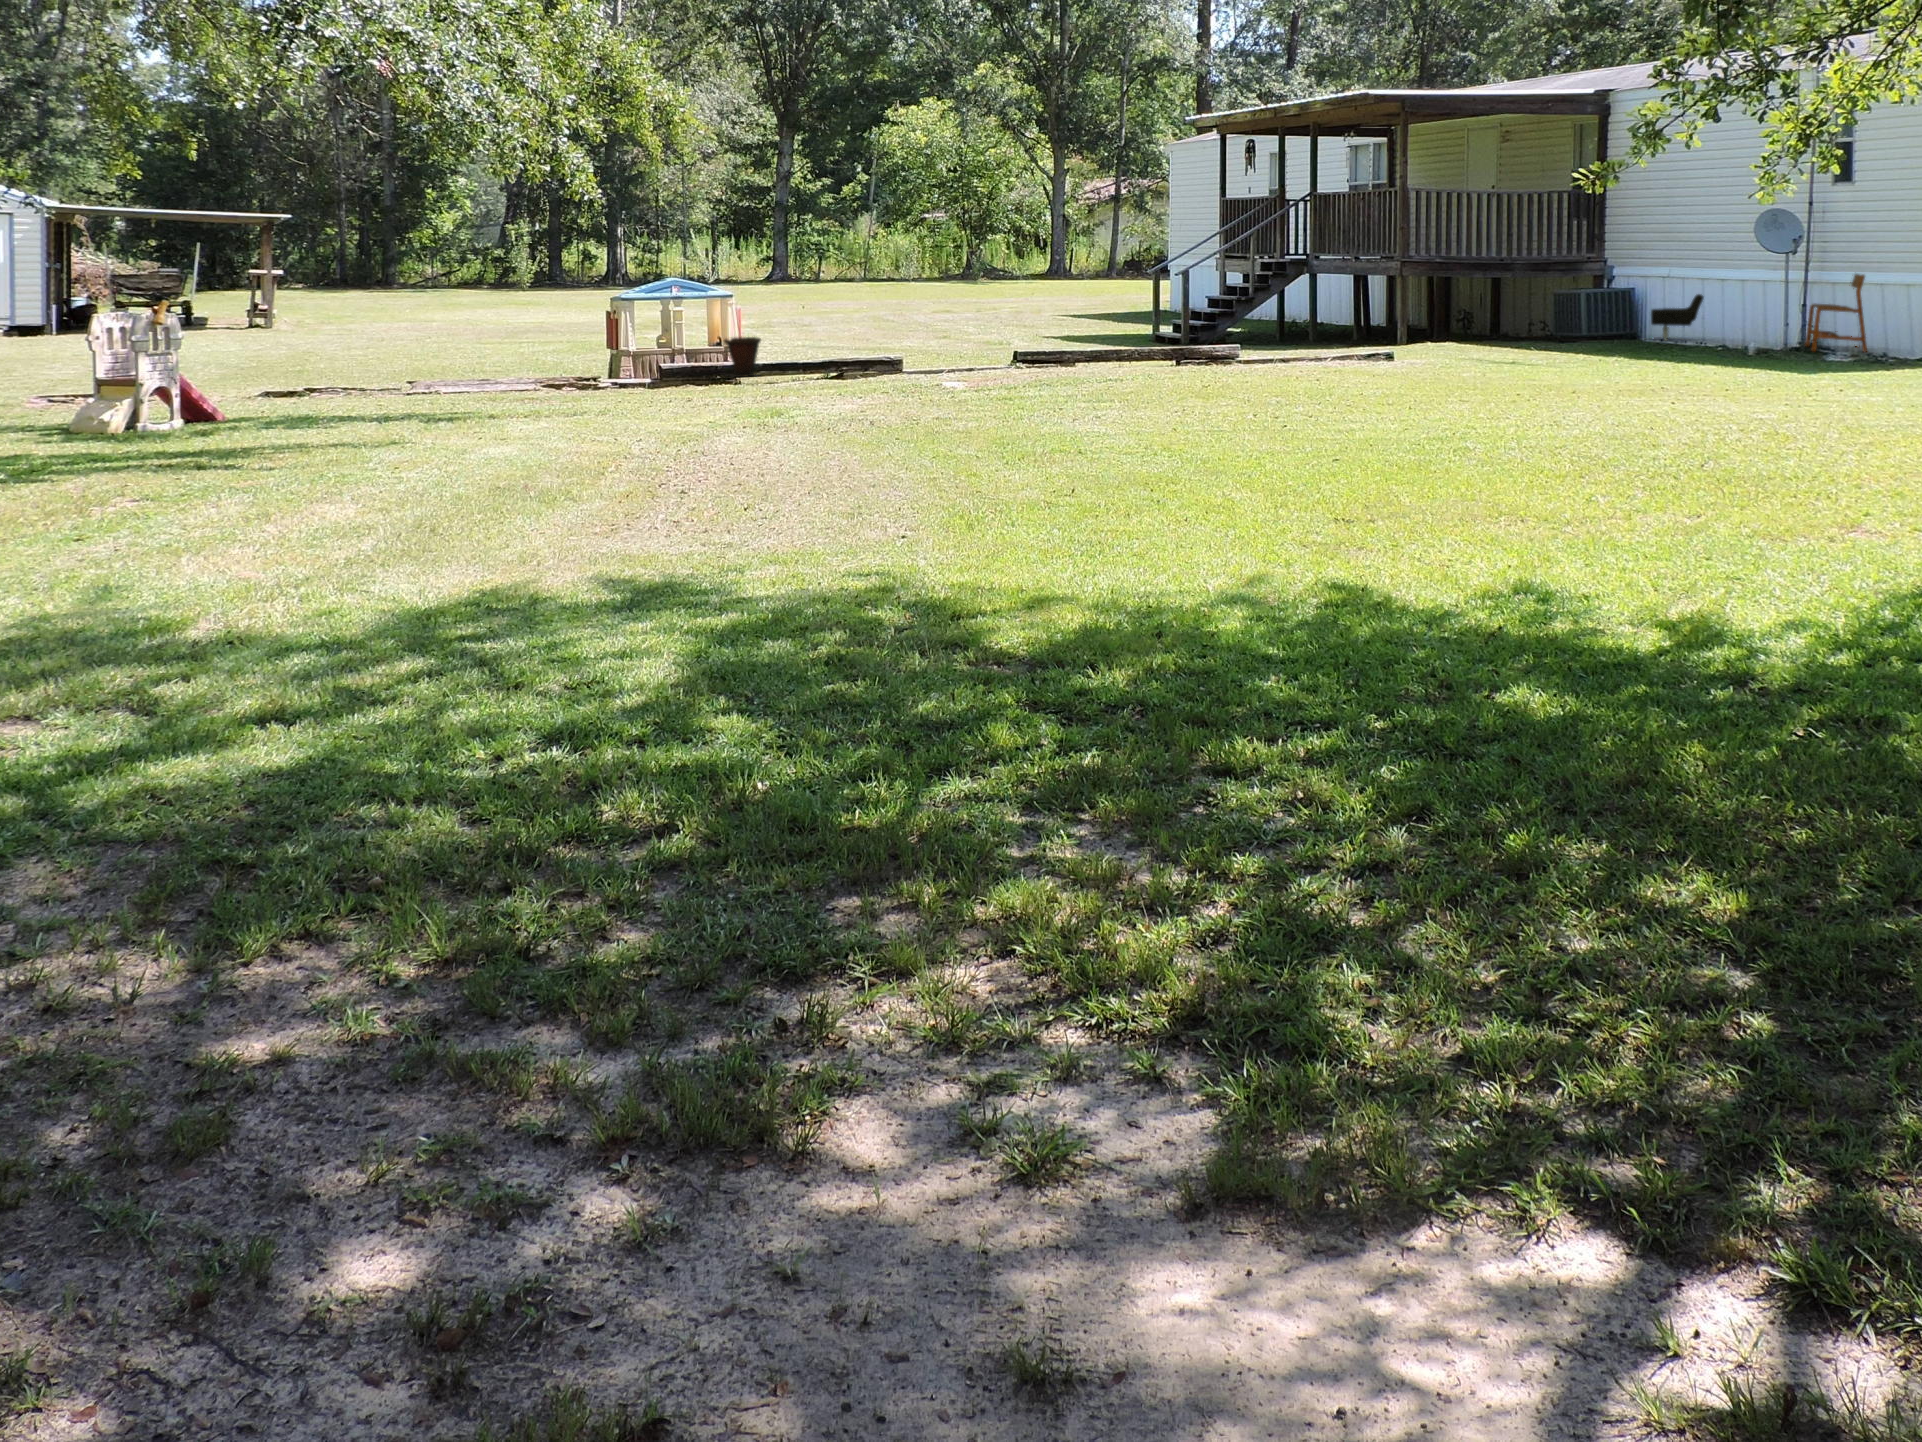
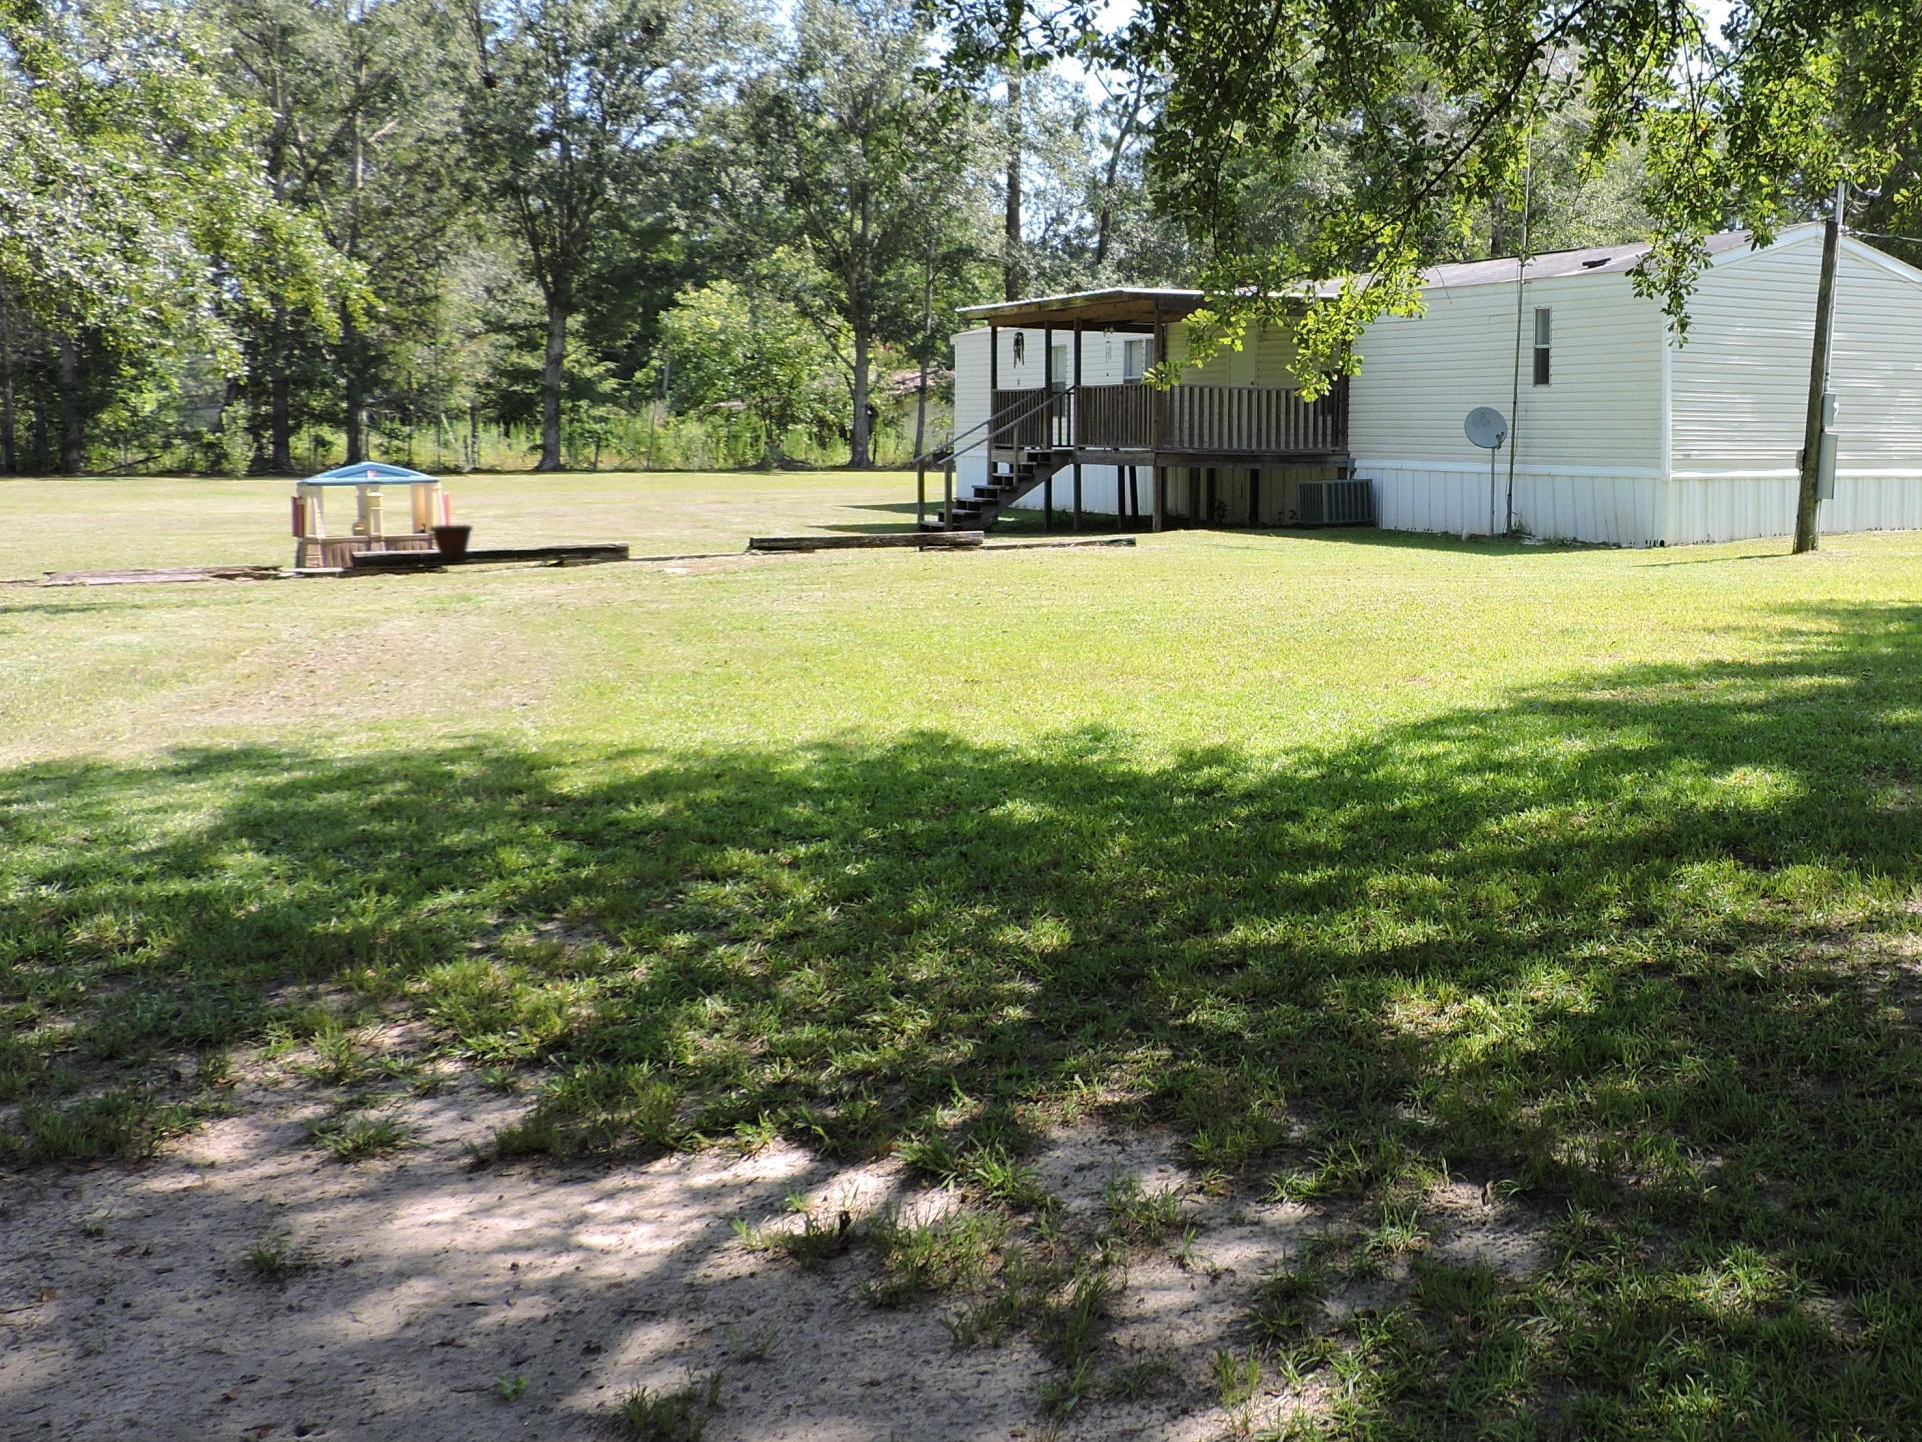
bench: present [1806,274,1867,352] -> none [1457,474,1497,538]
lounge chair: present [1651,294,1704,340] -> none [1341,489,1390,528]

